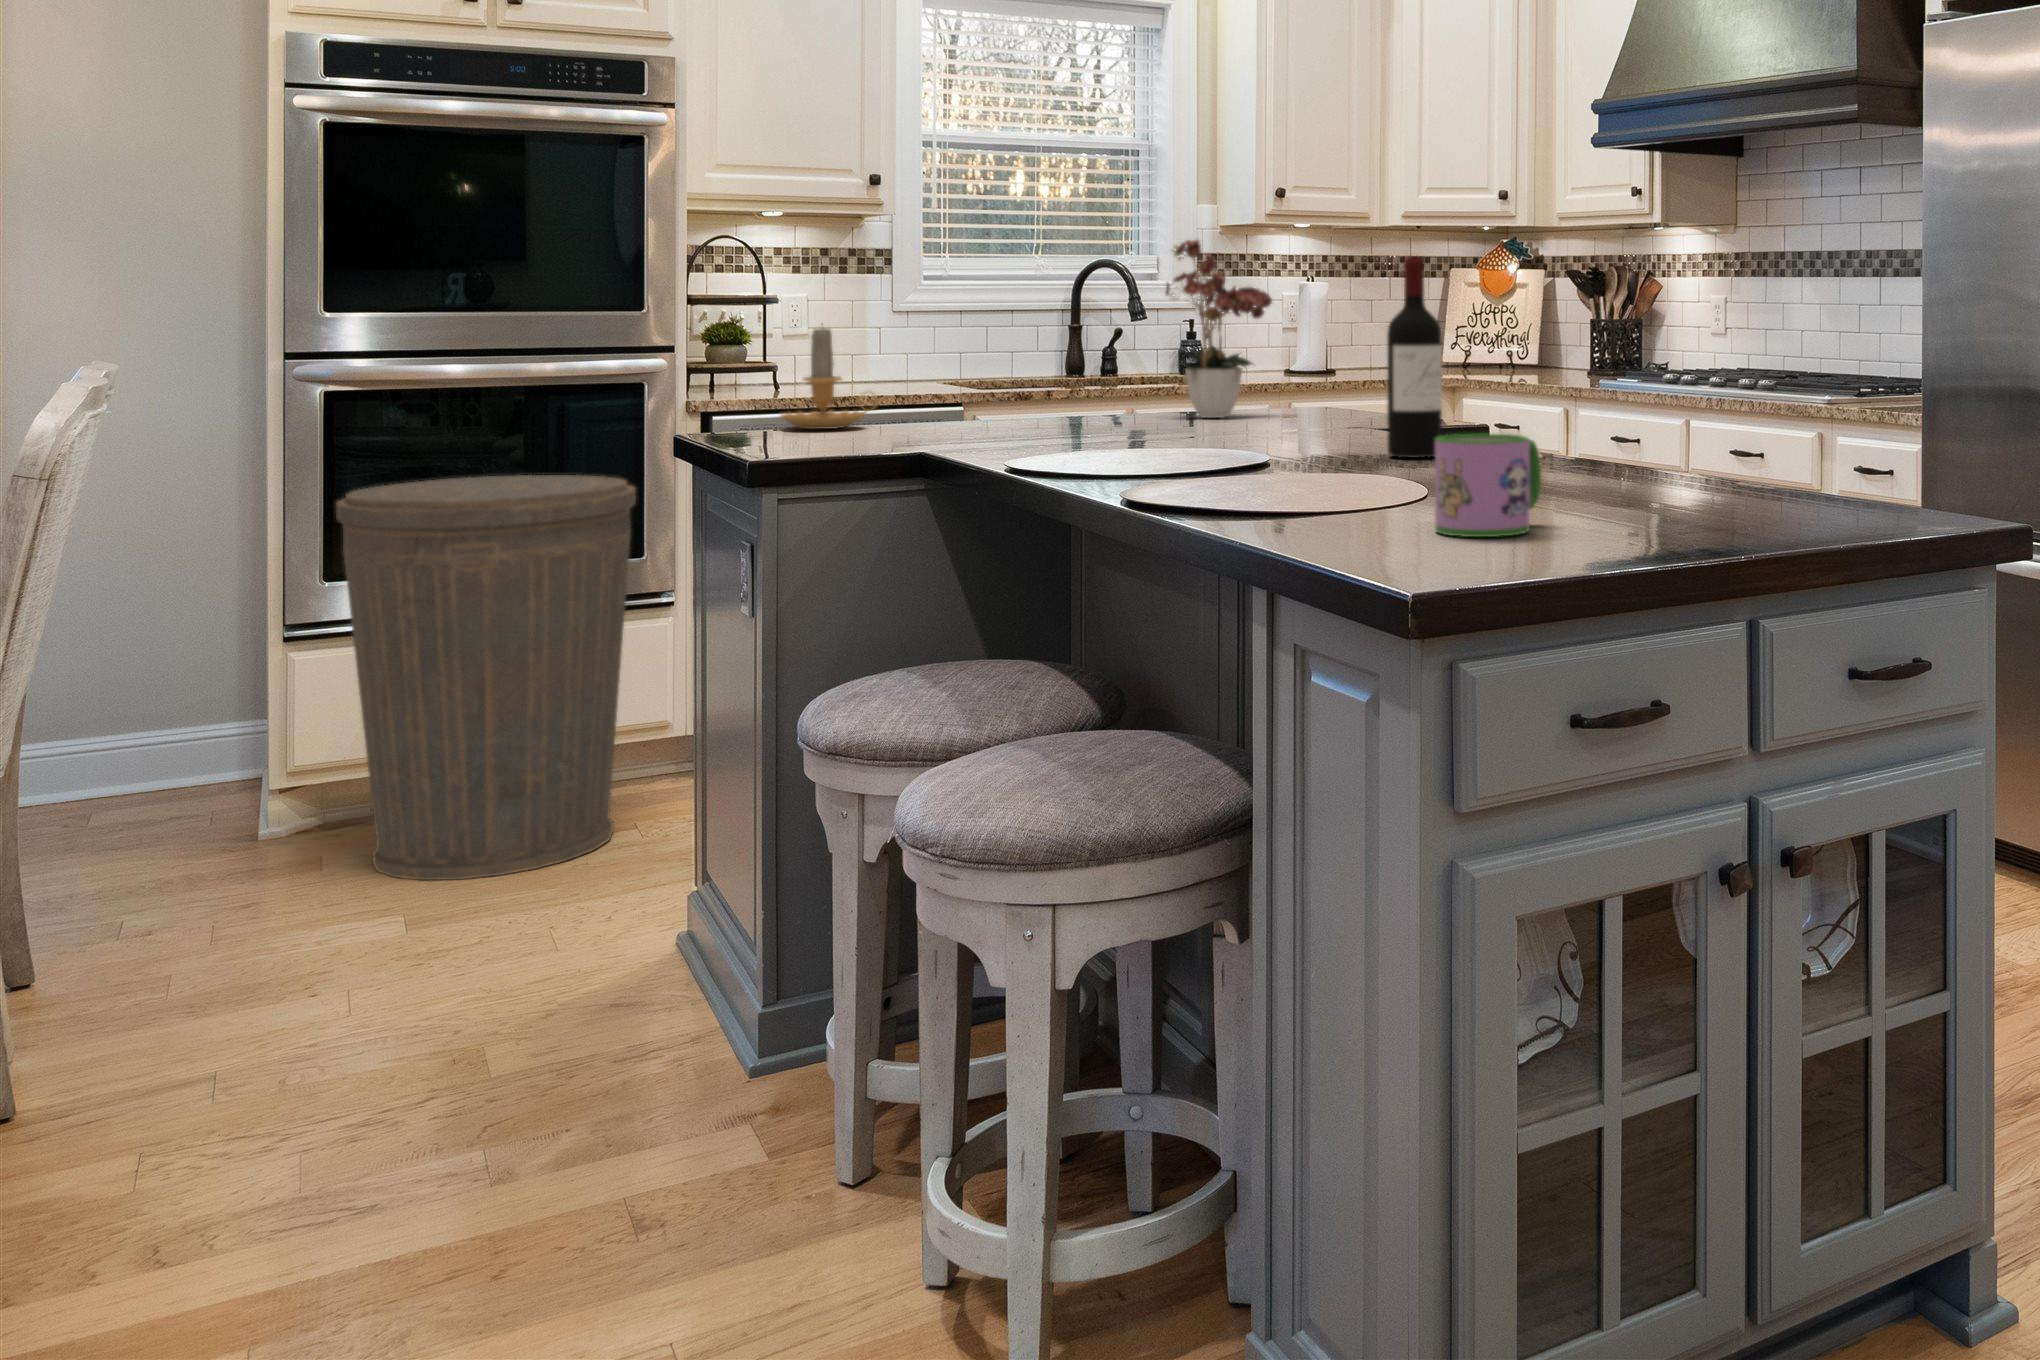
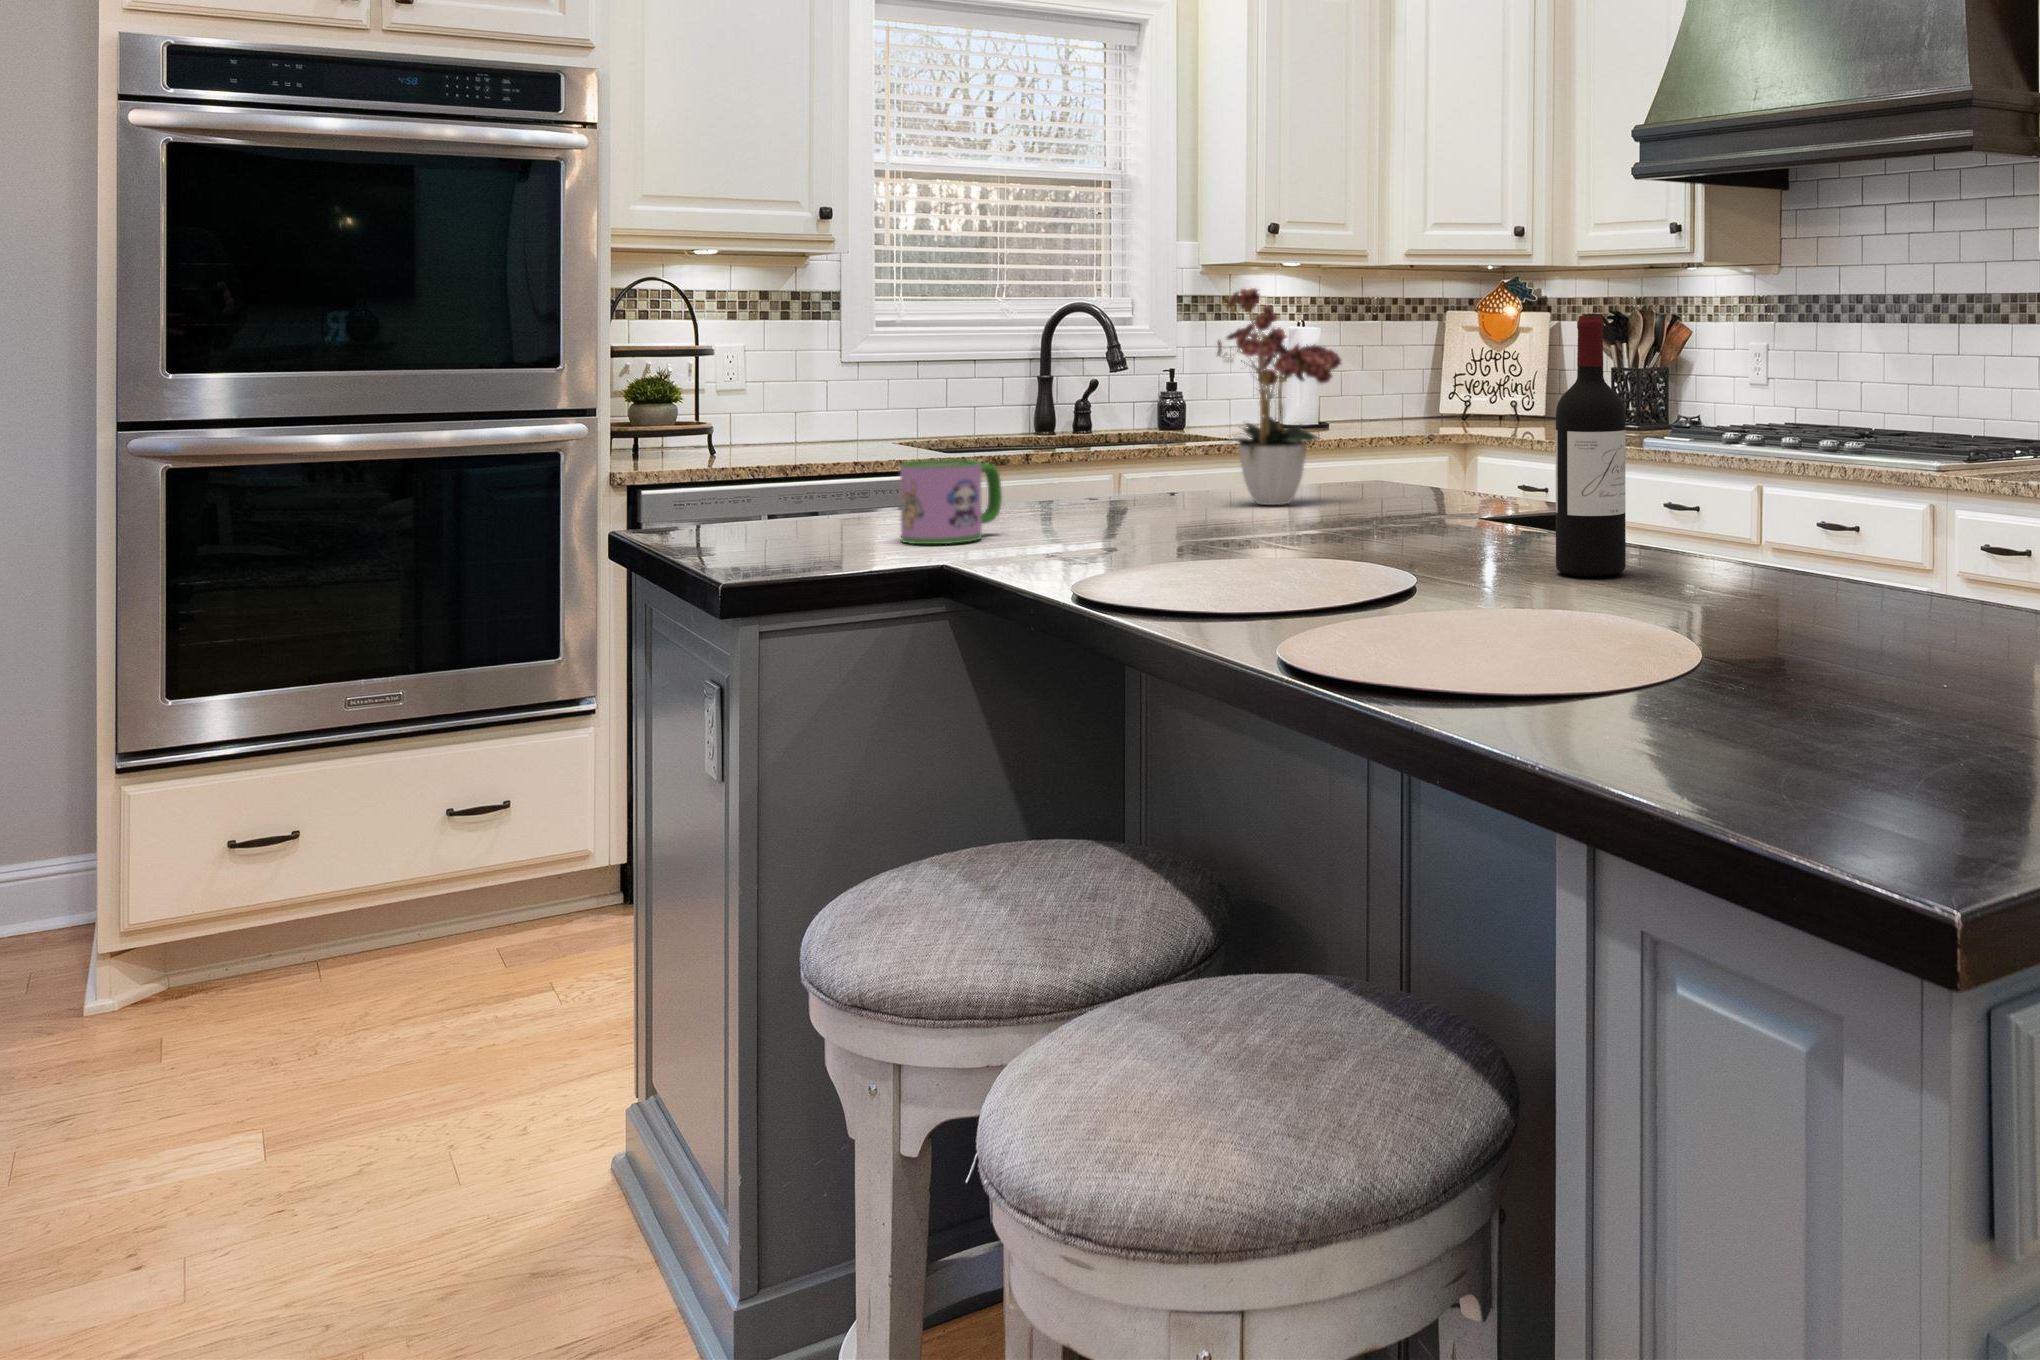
candle: present [781,328,875,429] -> none [747,395,869,531]
mug: present [1435,434,1541,537] -> present [900,459,1002,544]
trash can: present [336,475,636,881] -> none [178,566,551,1079]

